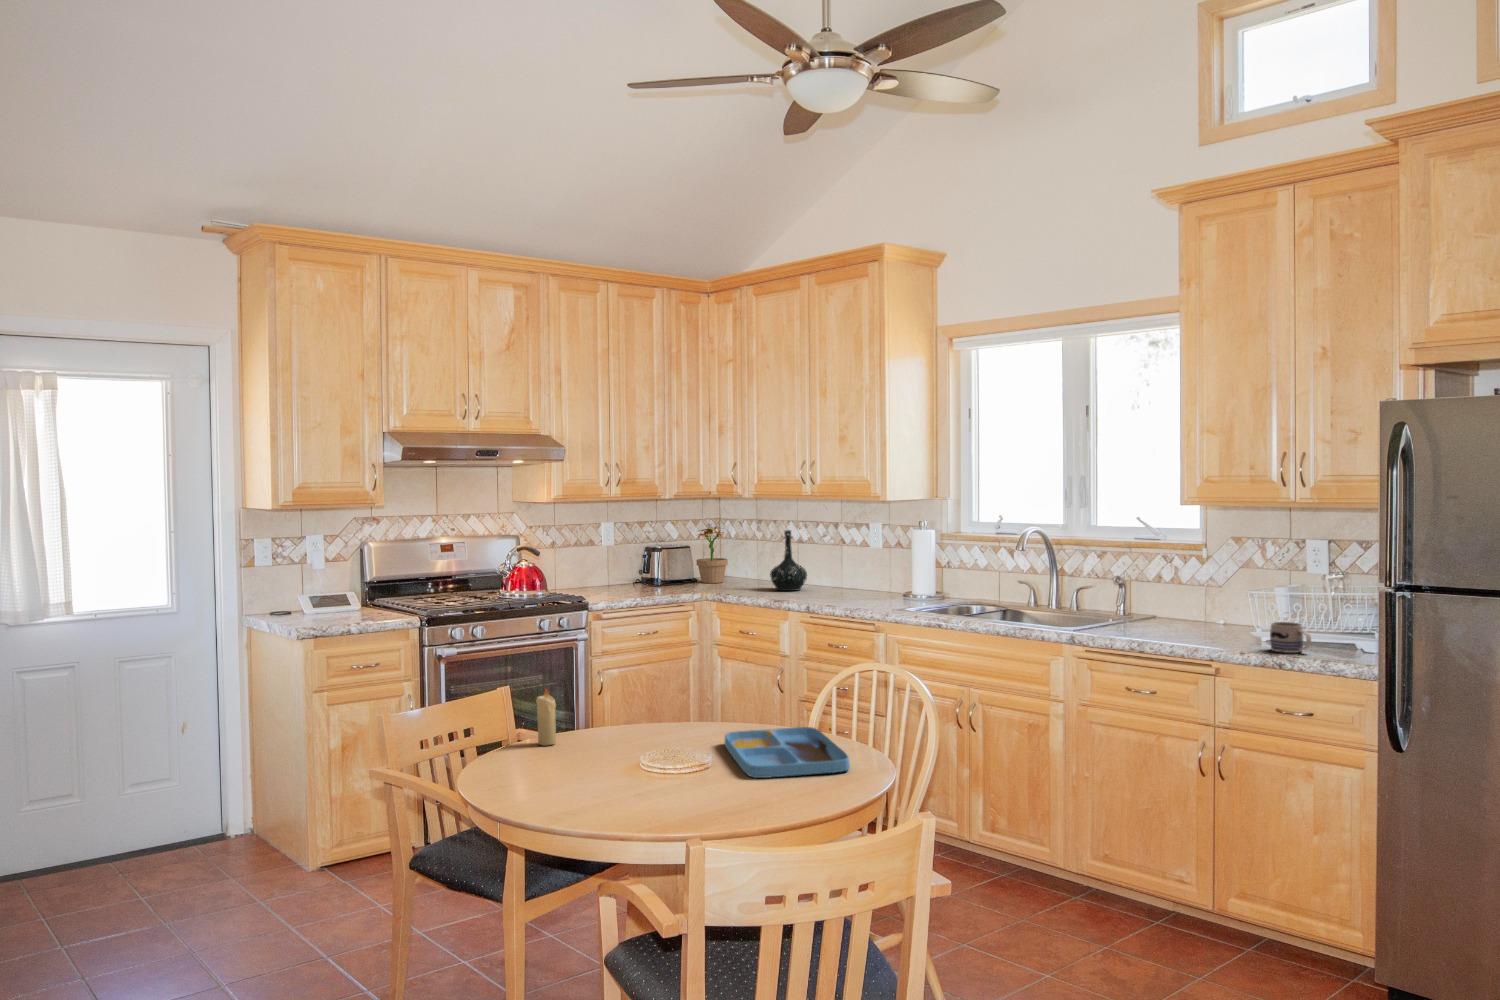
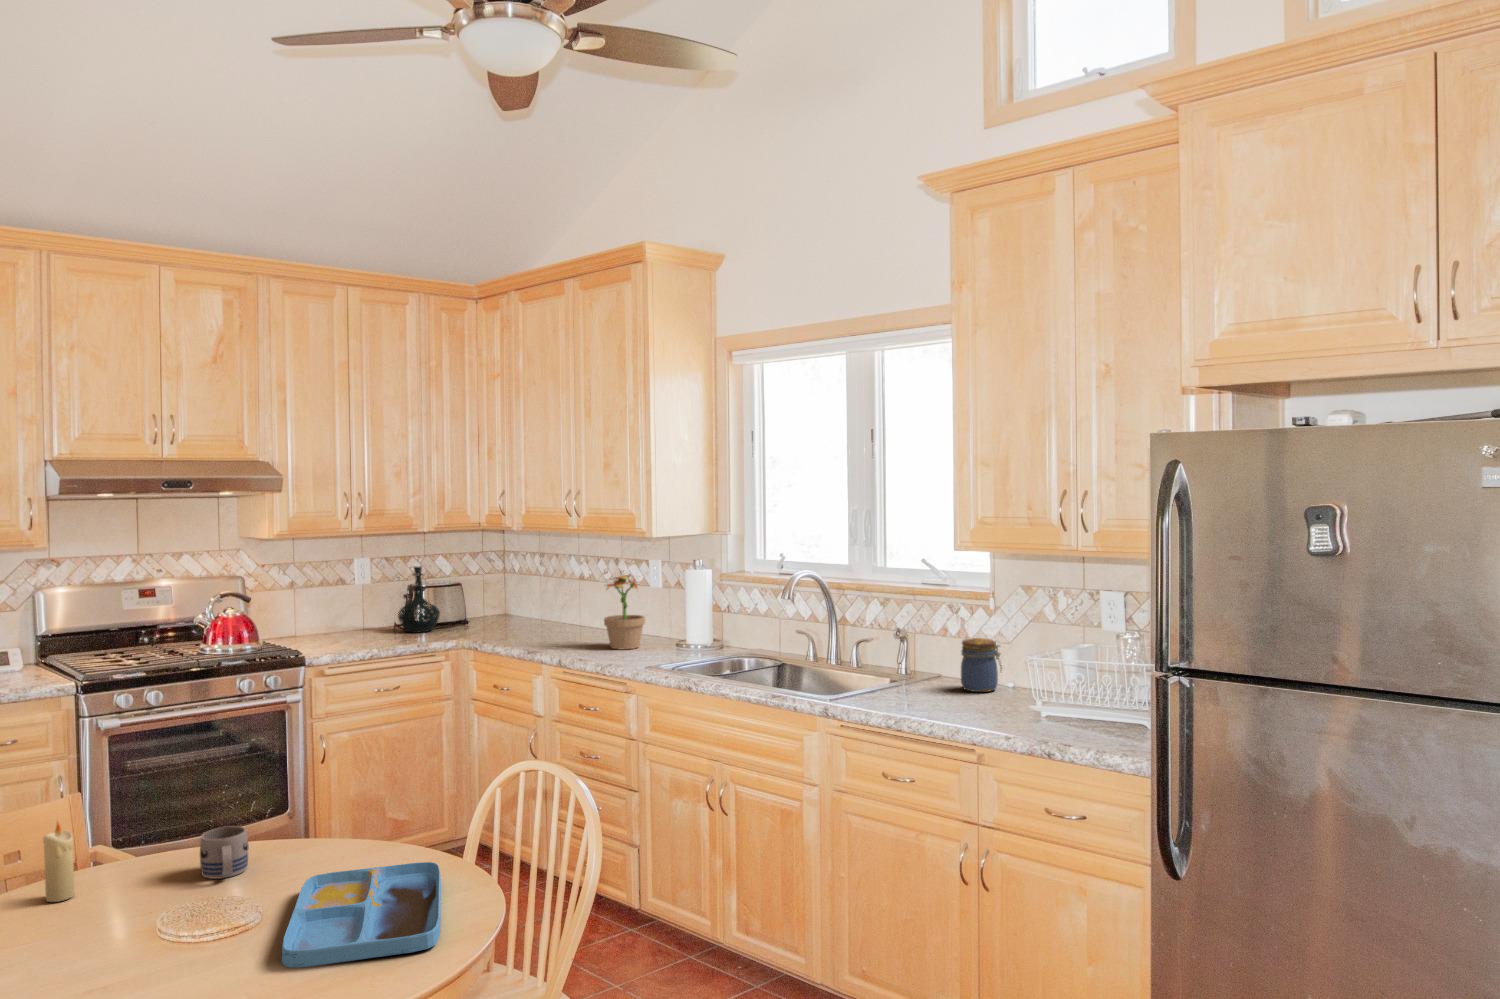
potted plant: present [696,524,728,583] -> present [604,571,645,649]
bottle: present [770,530,807,591] -> present [398,567,440,633]
jar: none [1183,581,1221,627] -> present [961,638,1002,692]
mug: present [1270,622,1311,653] -> present [200,826,248,879]

